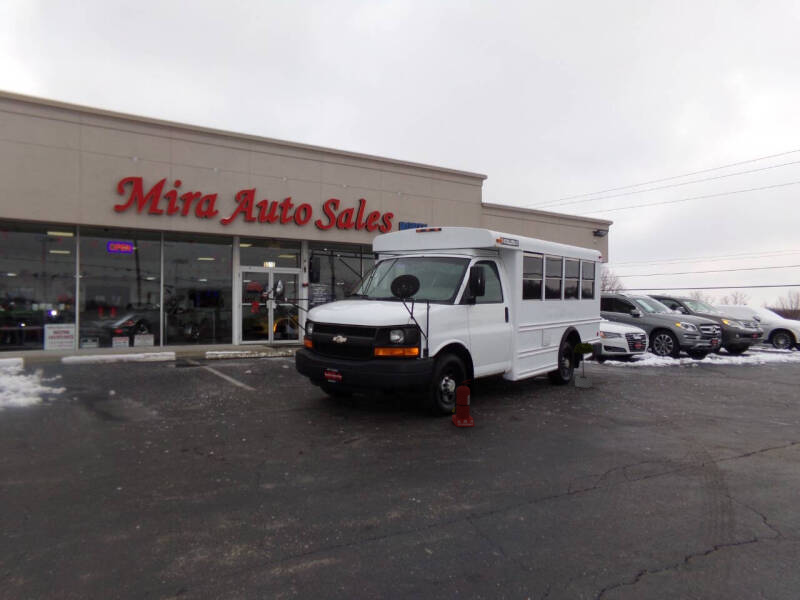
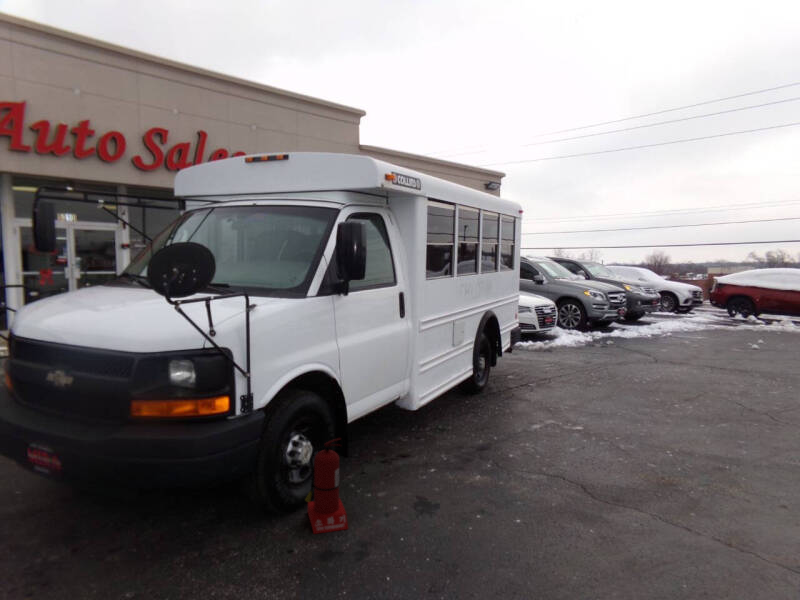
potted tree: present [574,342,594,388] -> none [490,331,517,394]

